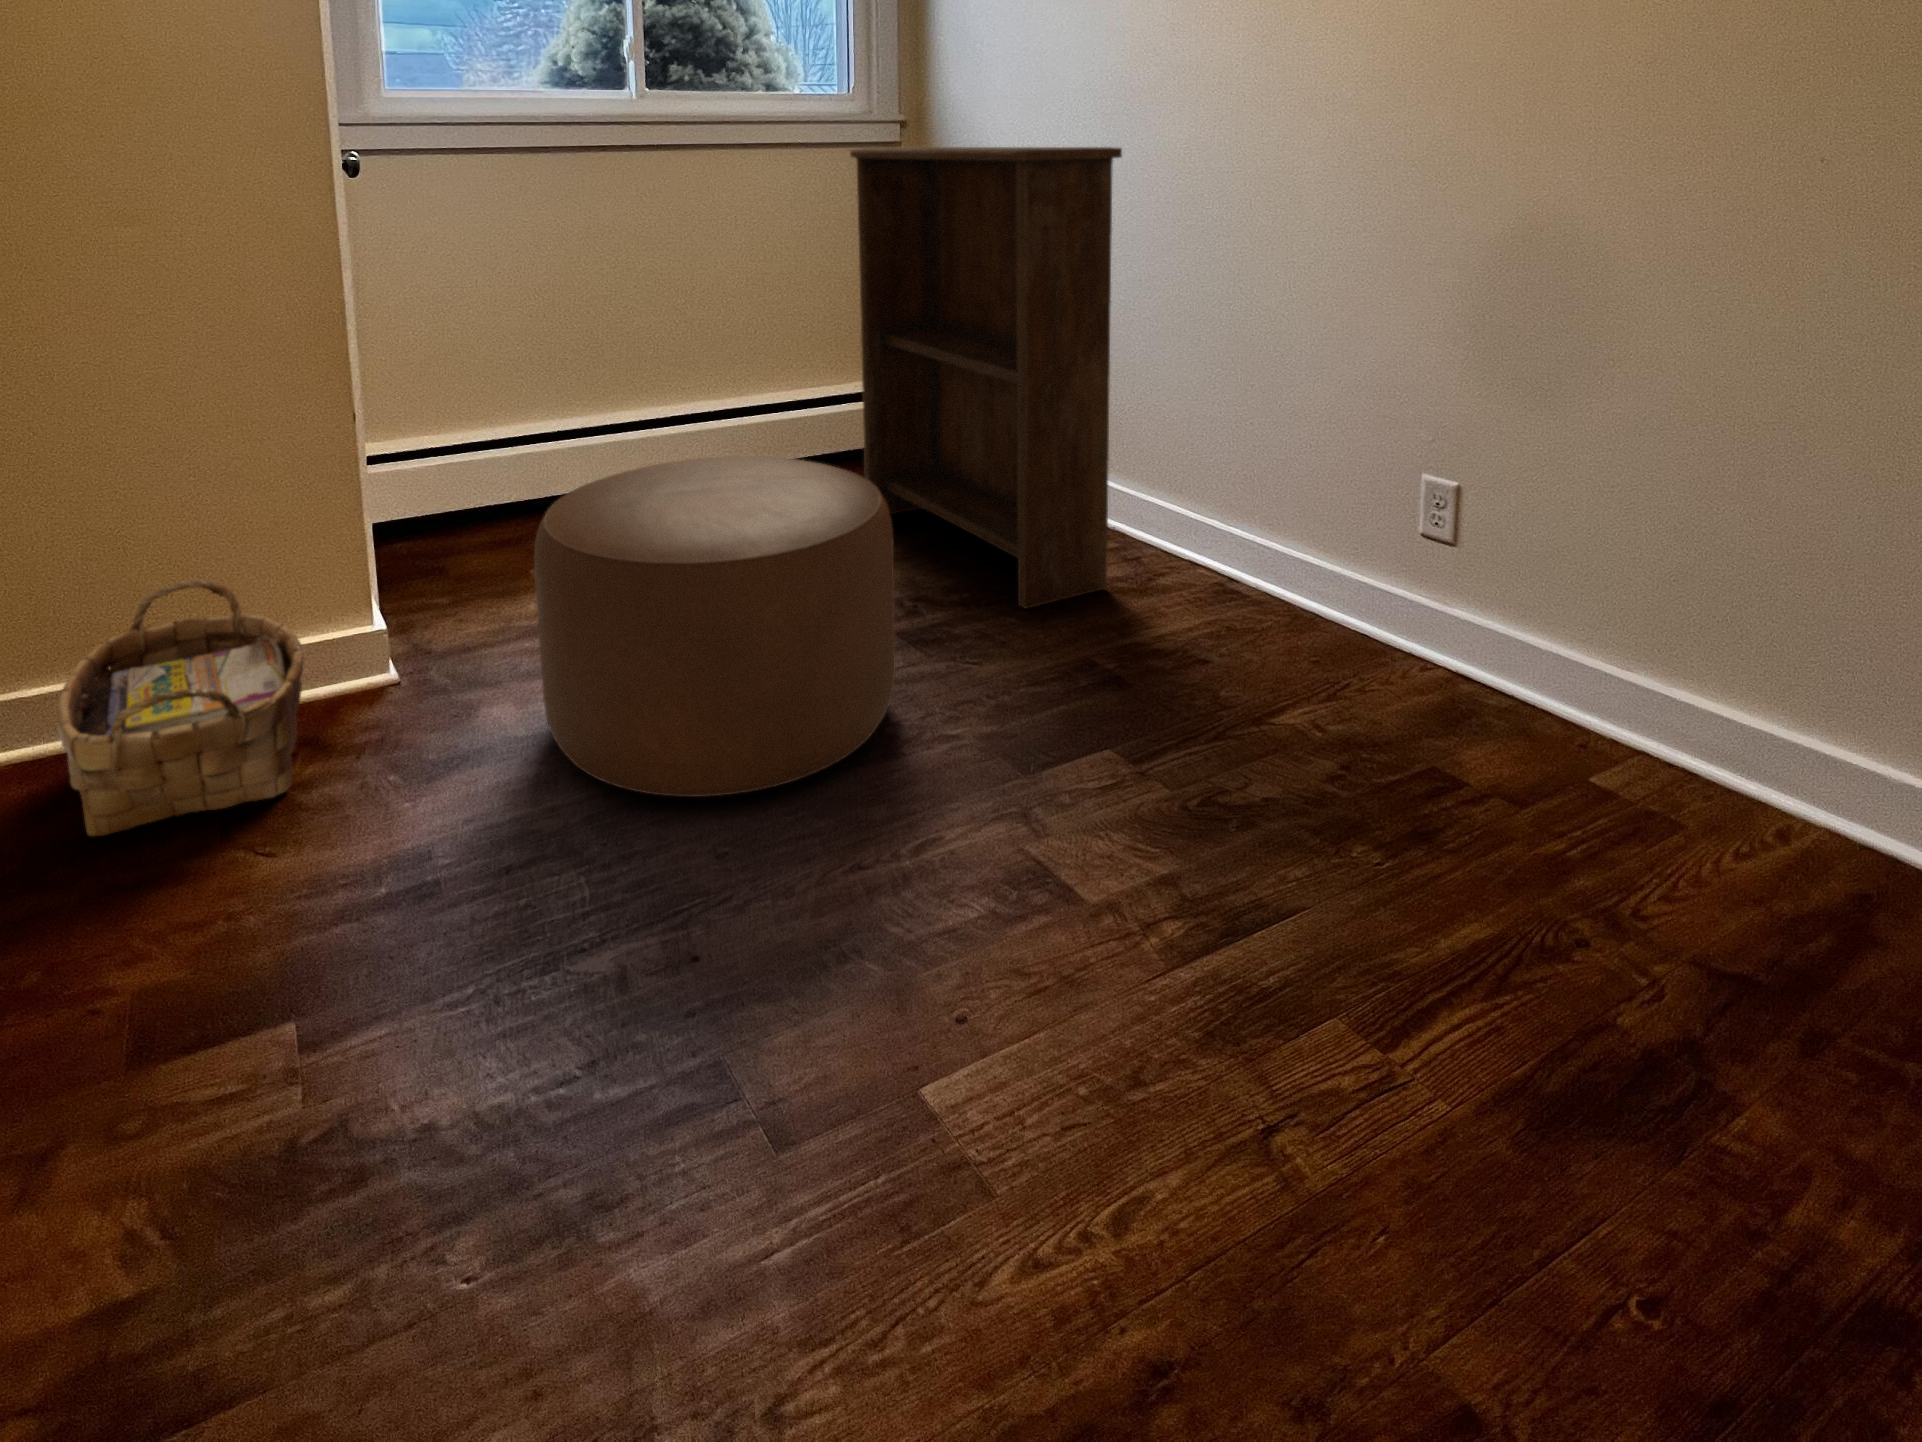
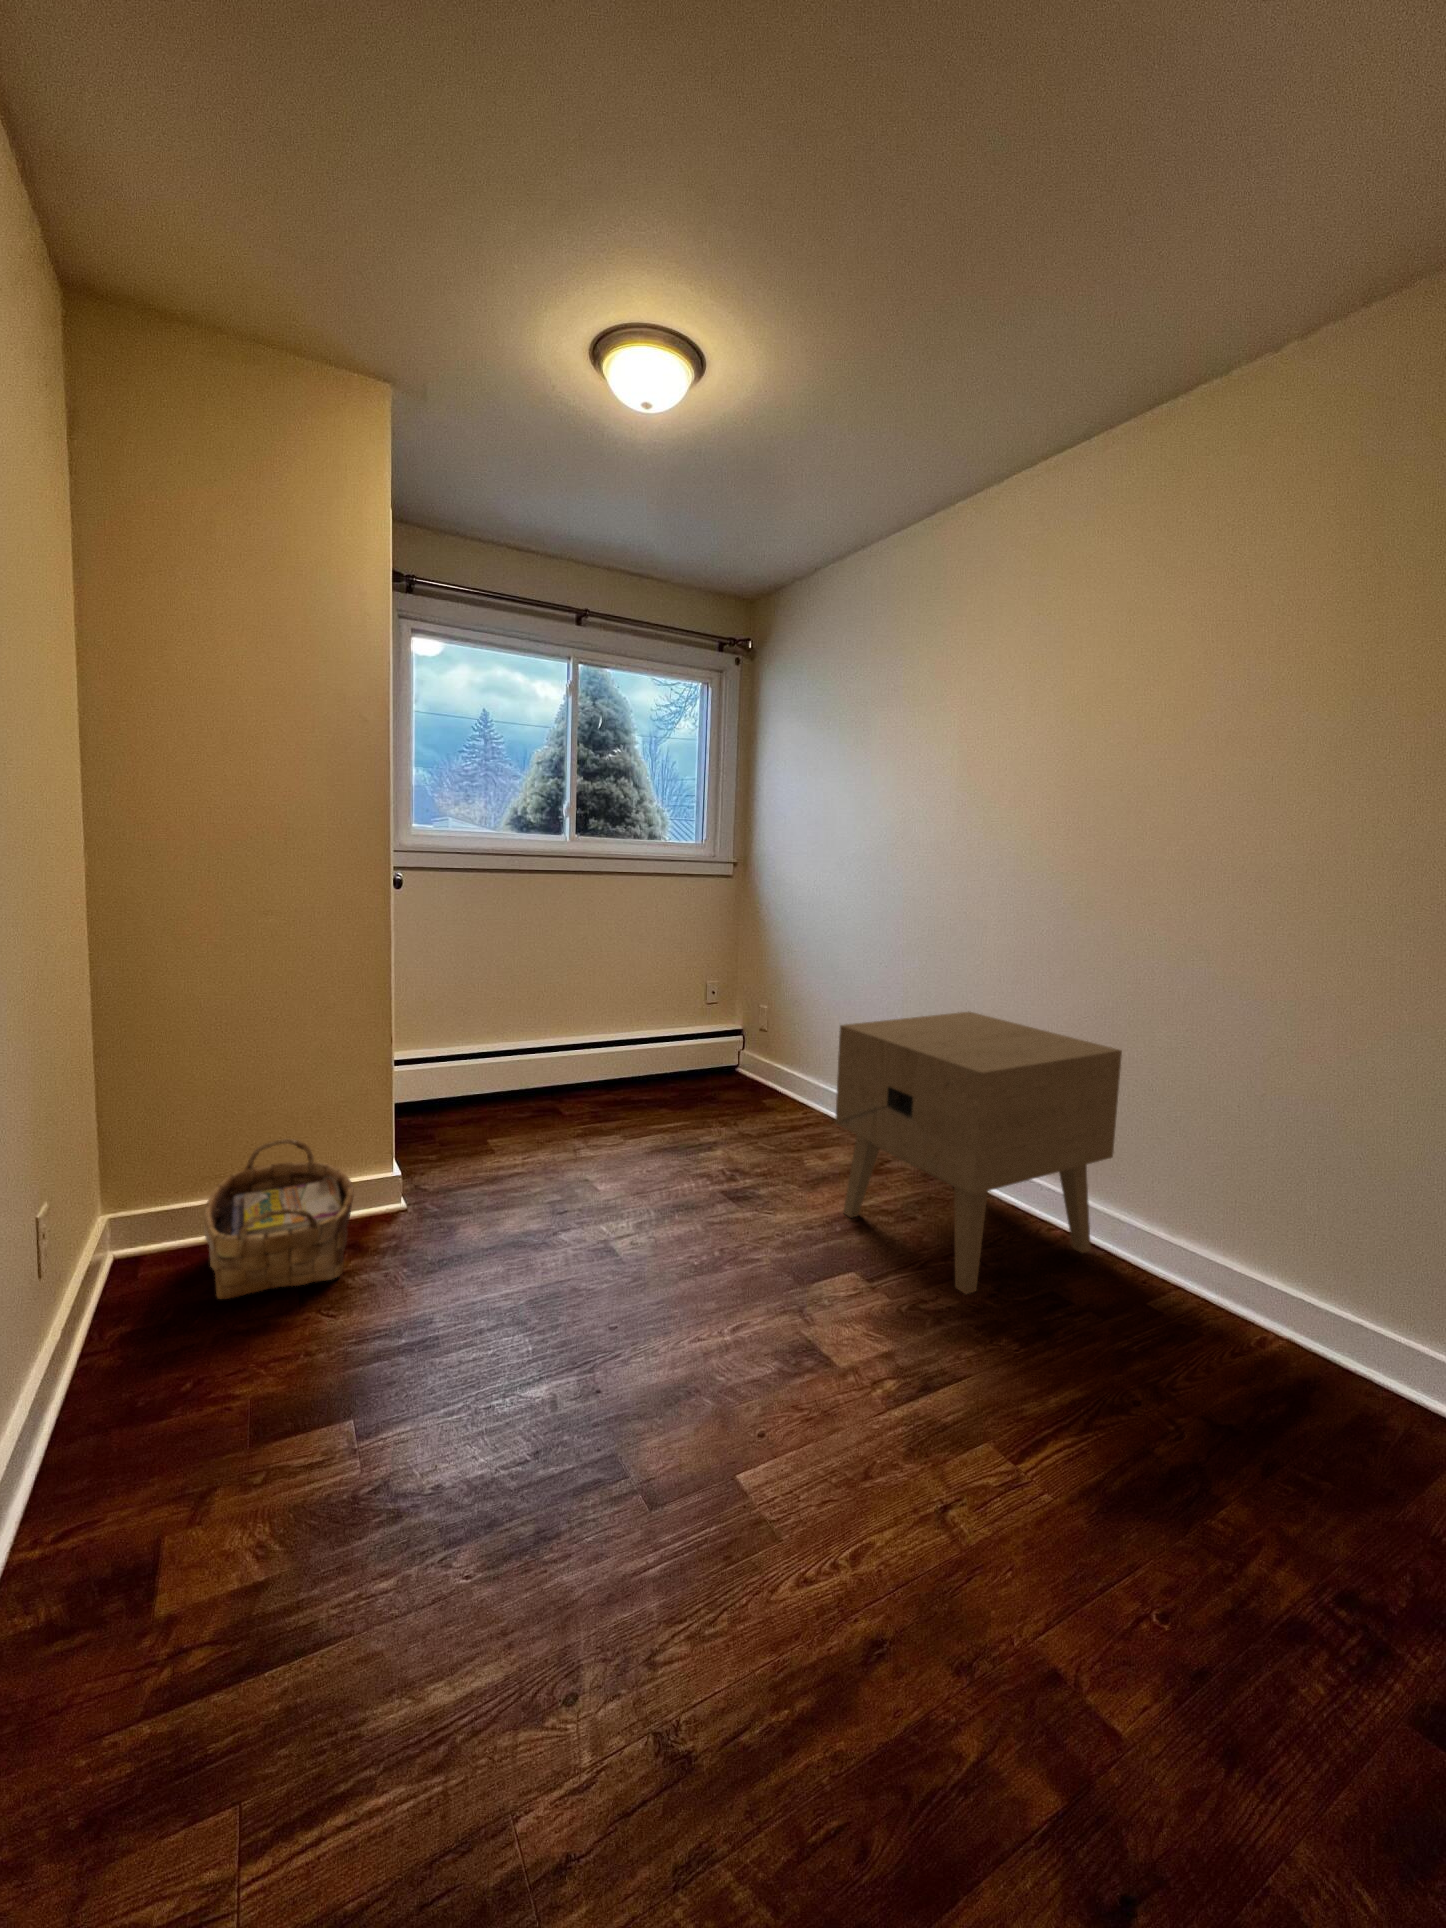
bookshelf: present [850,147,1122,608] -> none [700,880,874,1180]
nightstand: none [1073,332,1532,776] -> present [835,1011,1122,1294]
ottoman: present [534,456,896,797] -> none [502,1076,724,1291]

